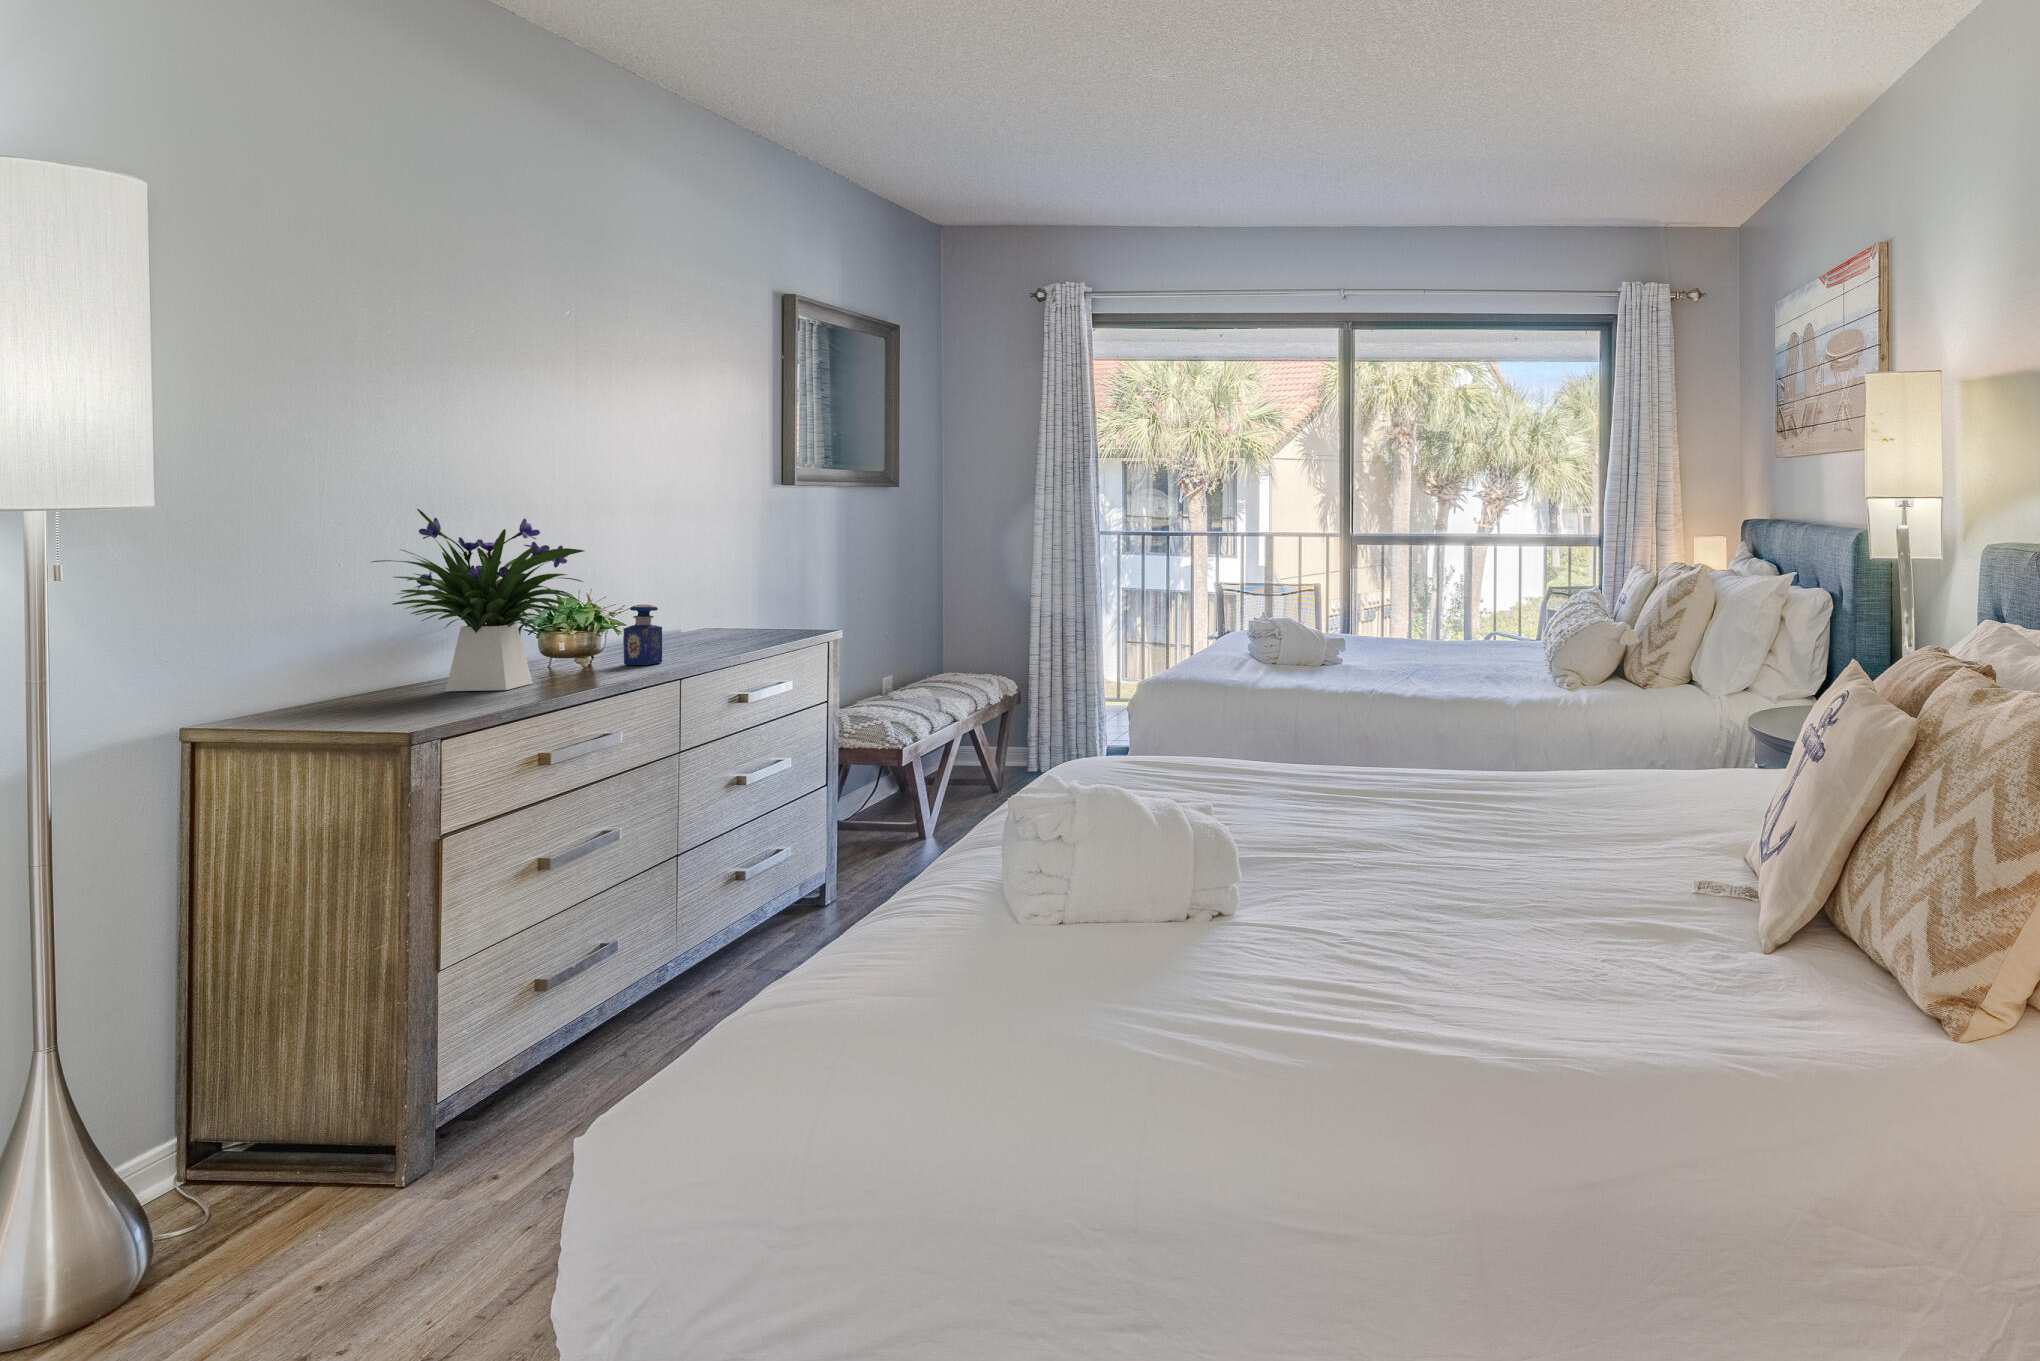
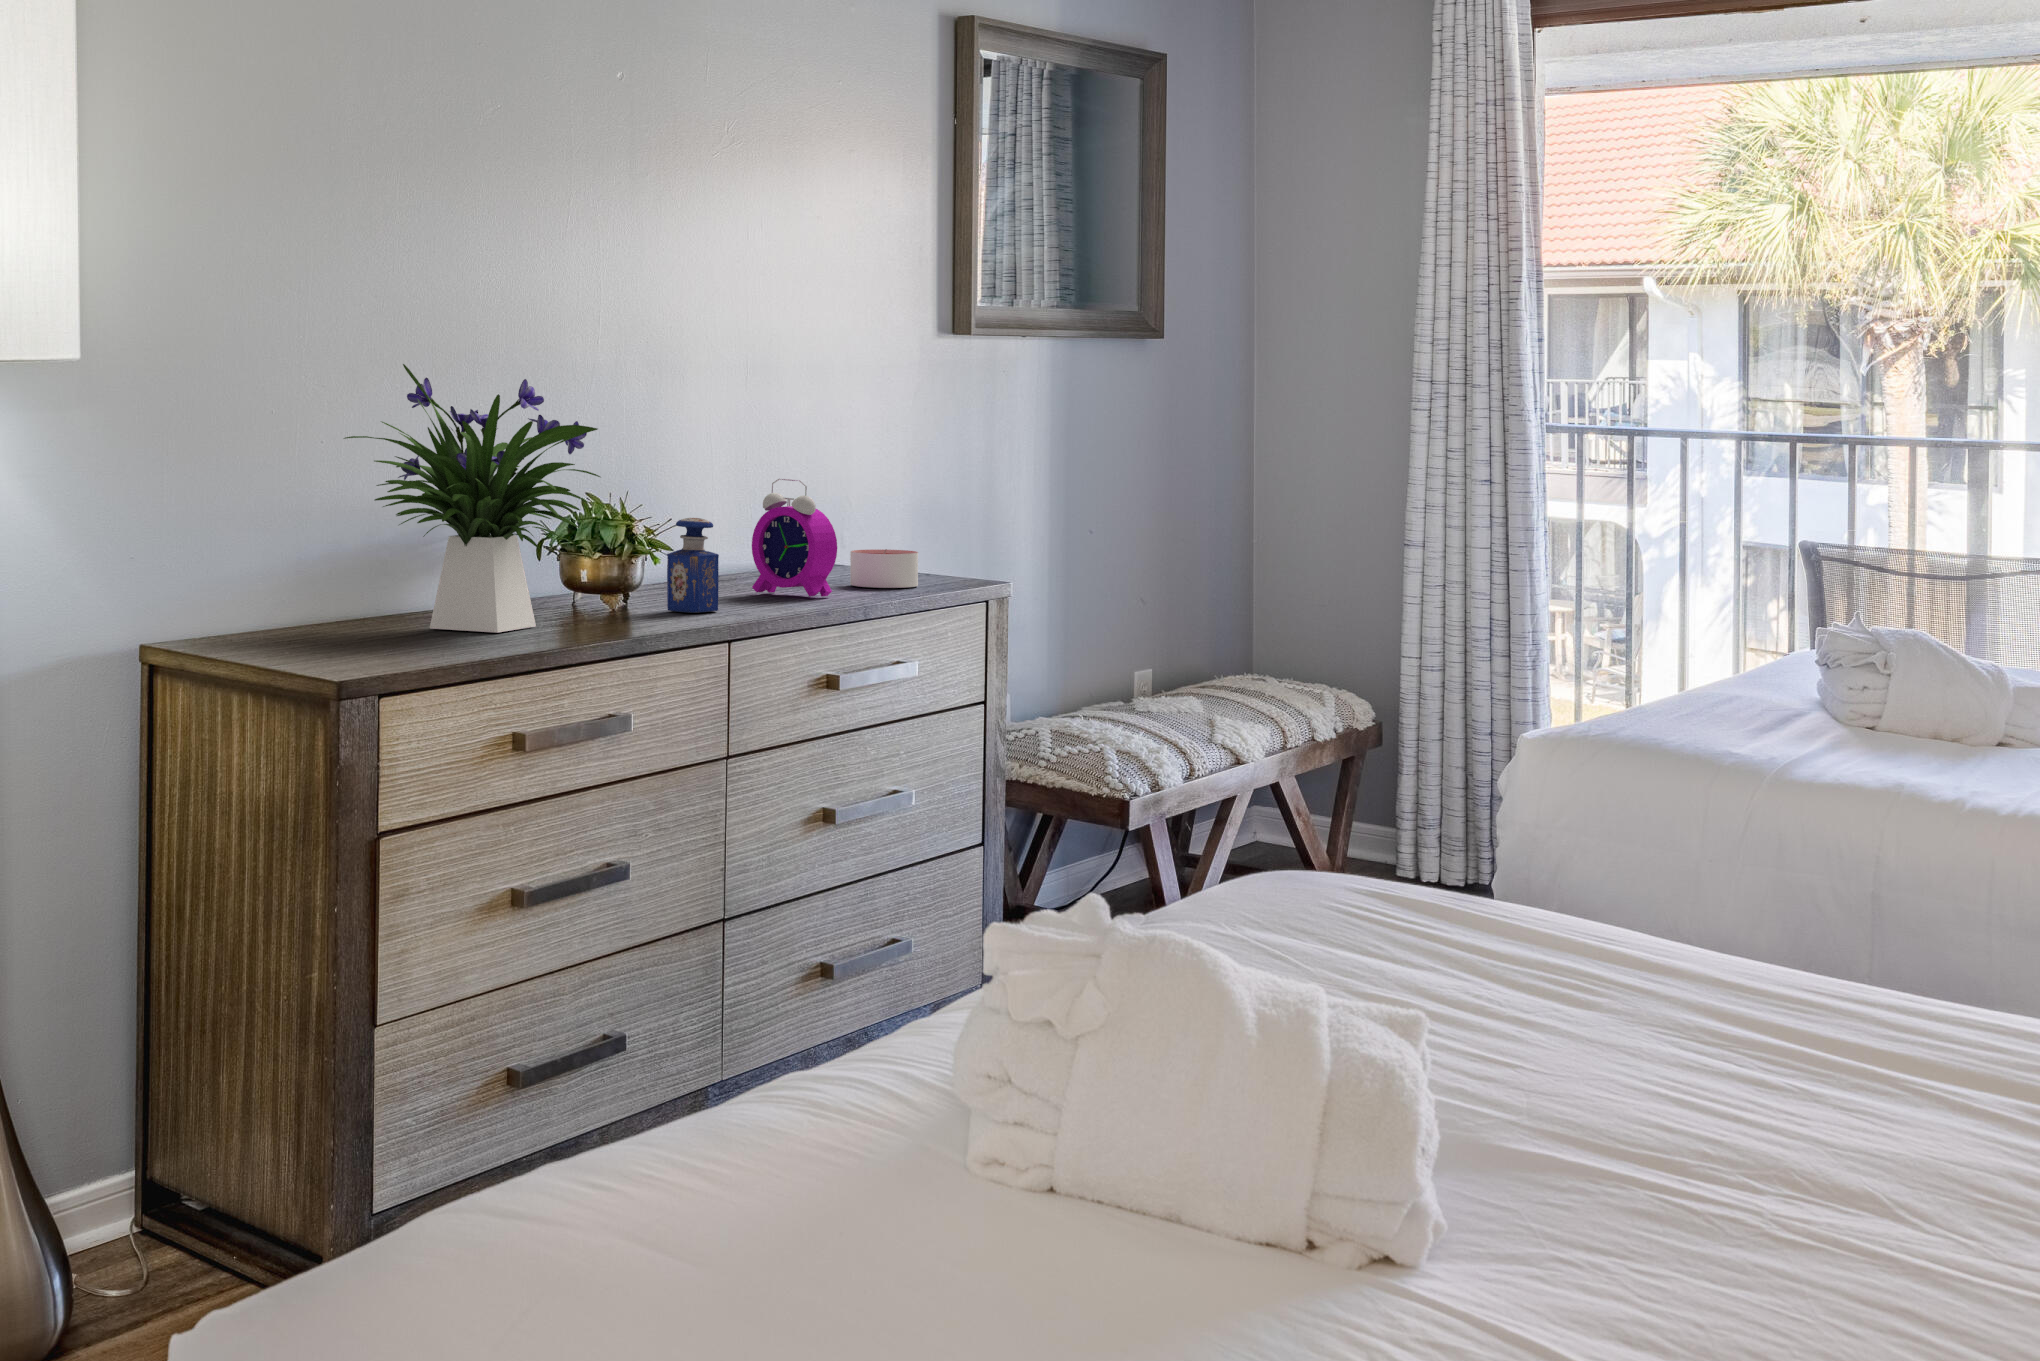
alarm clock: none [674,577,736,648] -> present [752,479,837,597]
candle: none [737,616,783,640] -> present [850,549,918,588]

